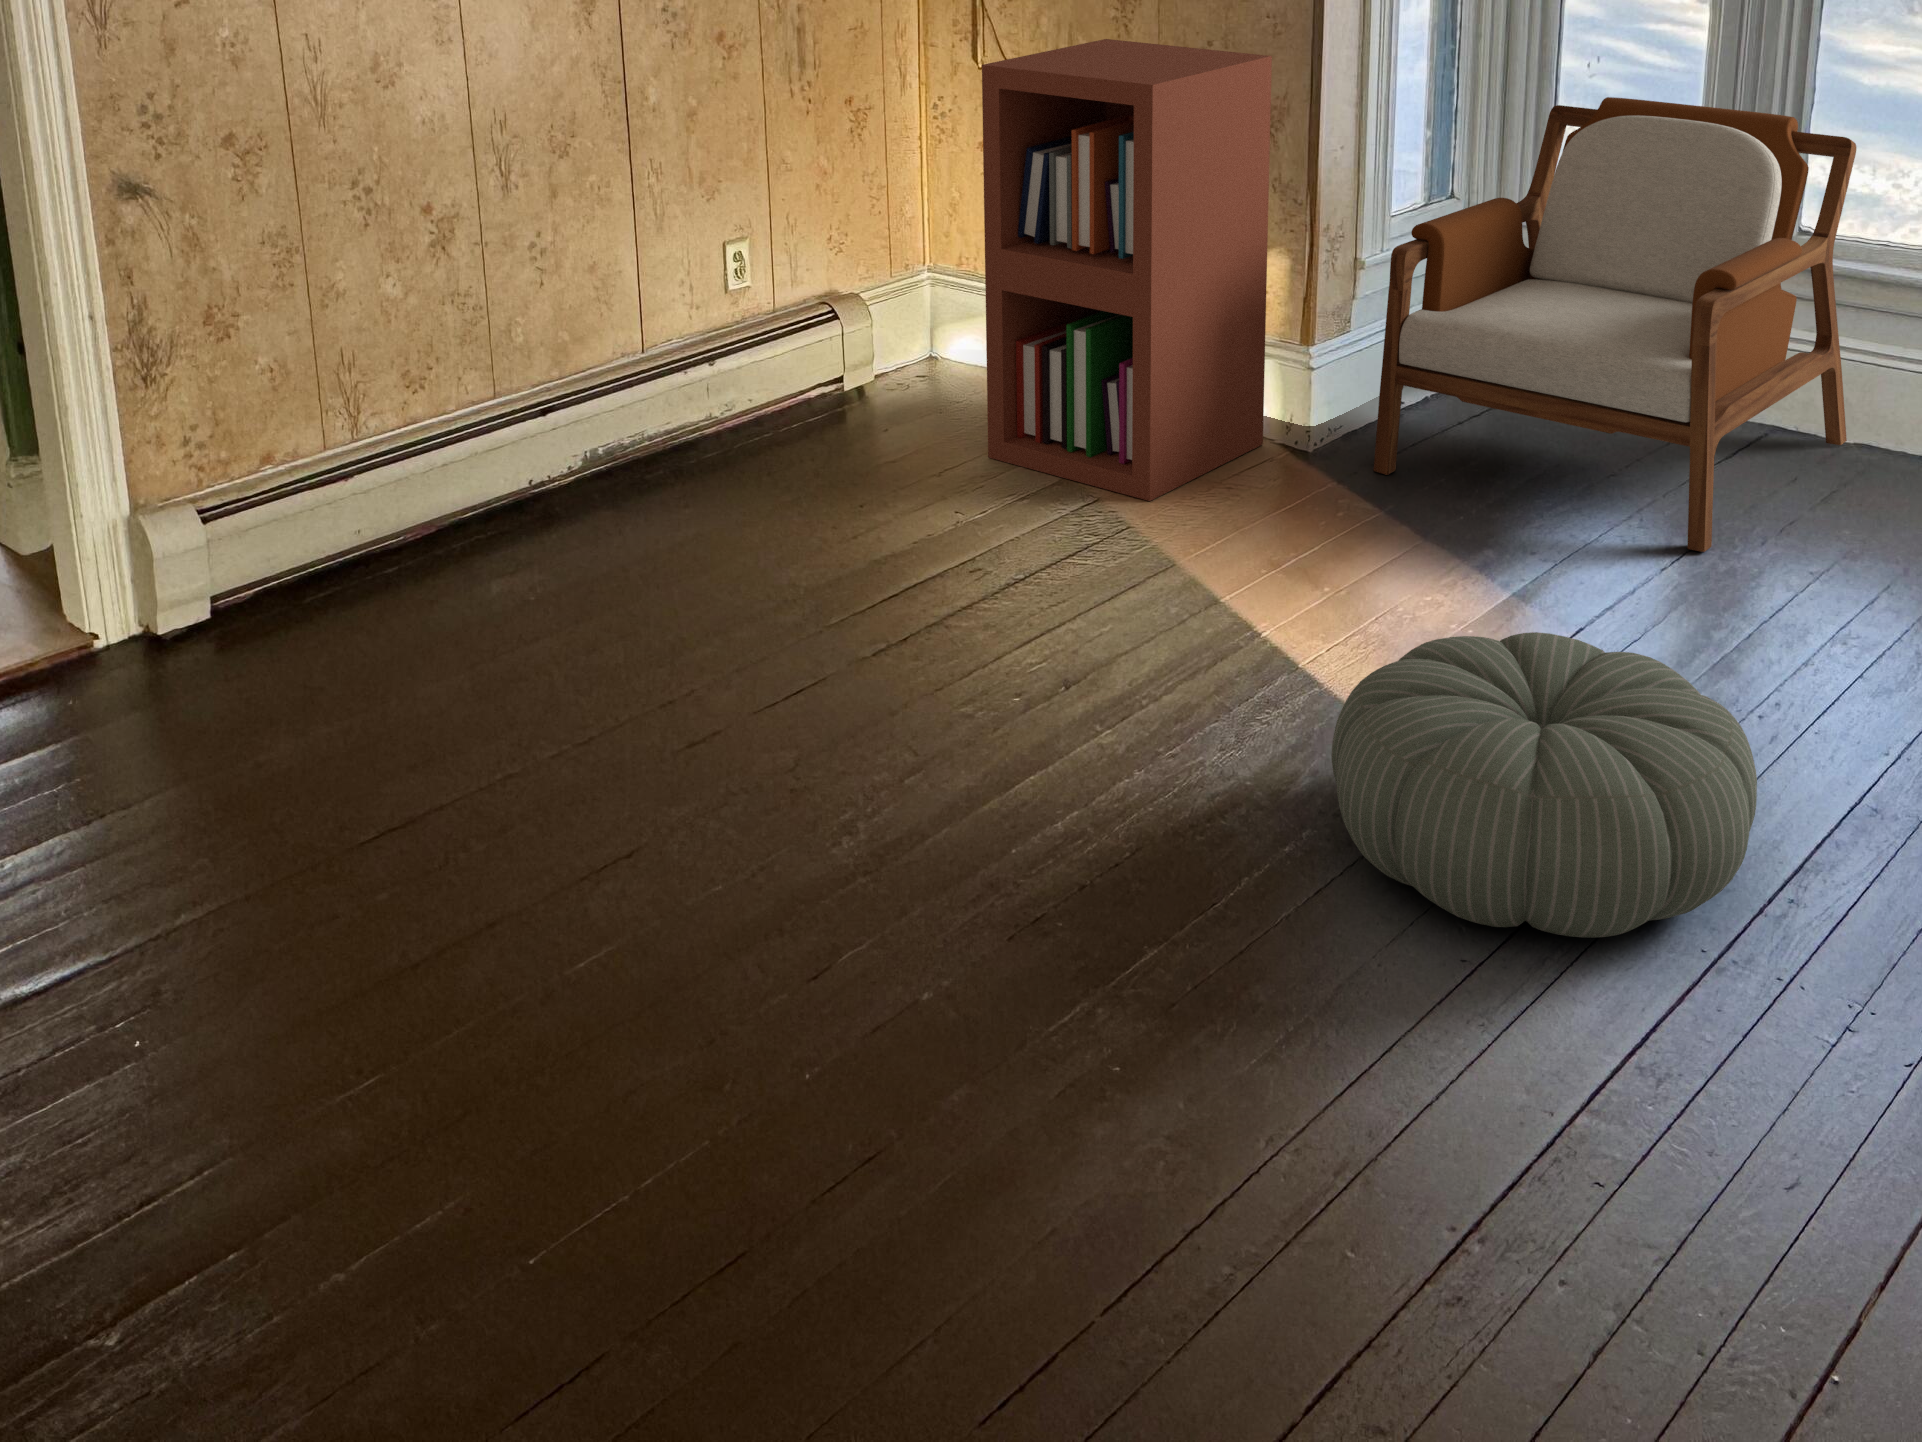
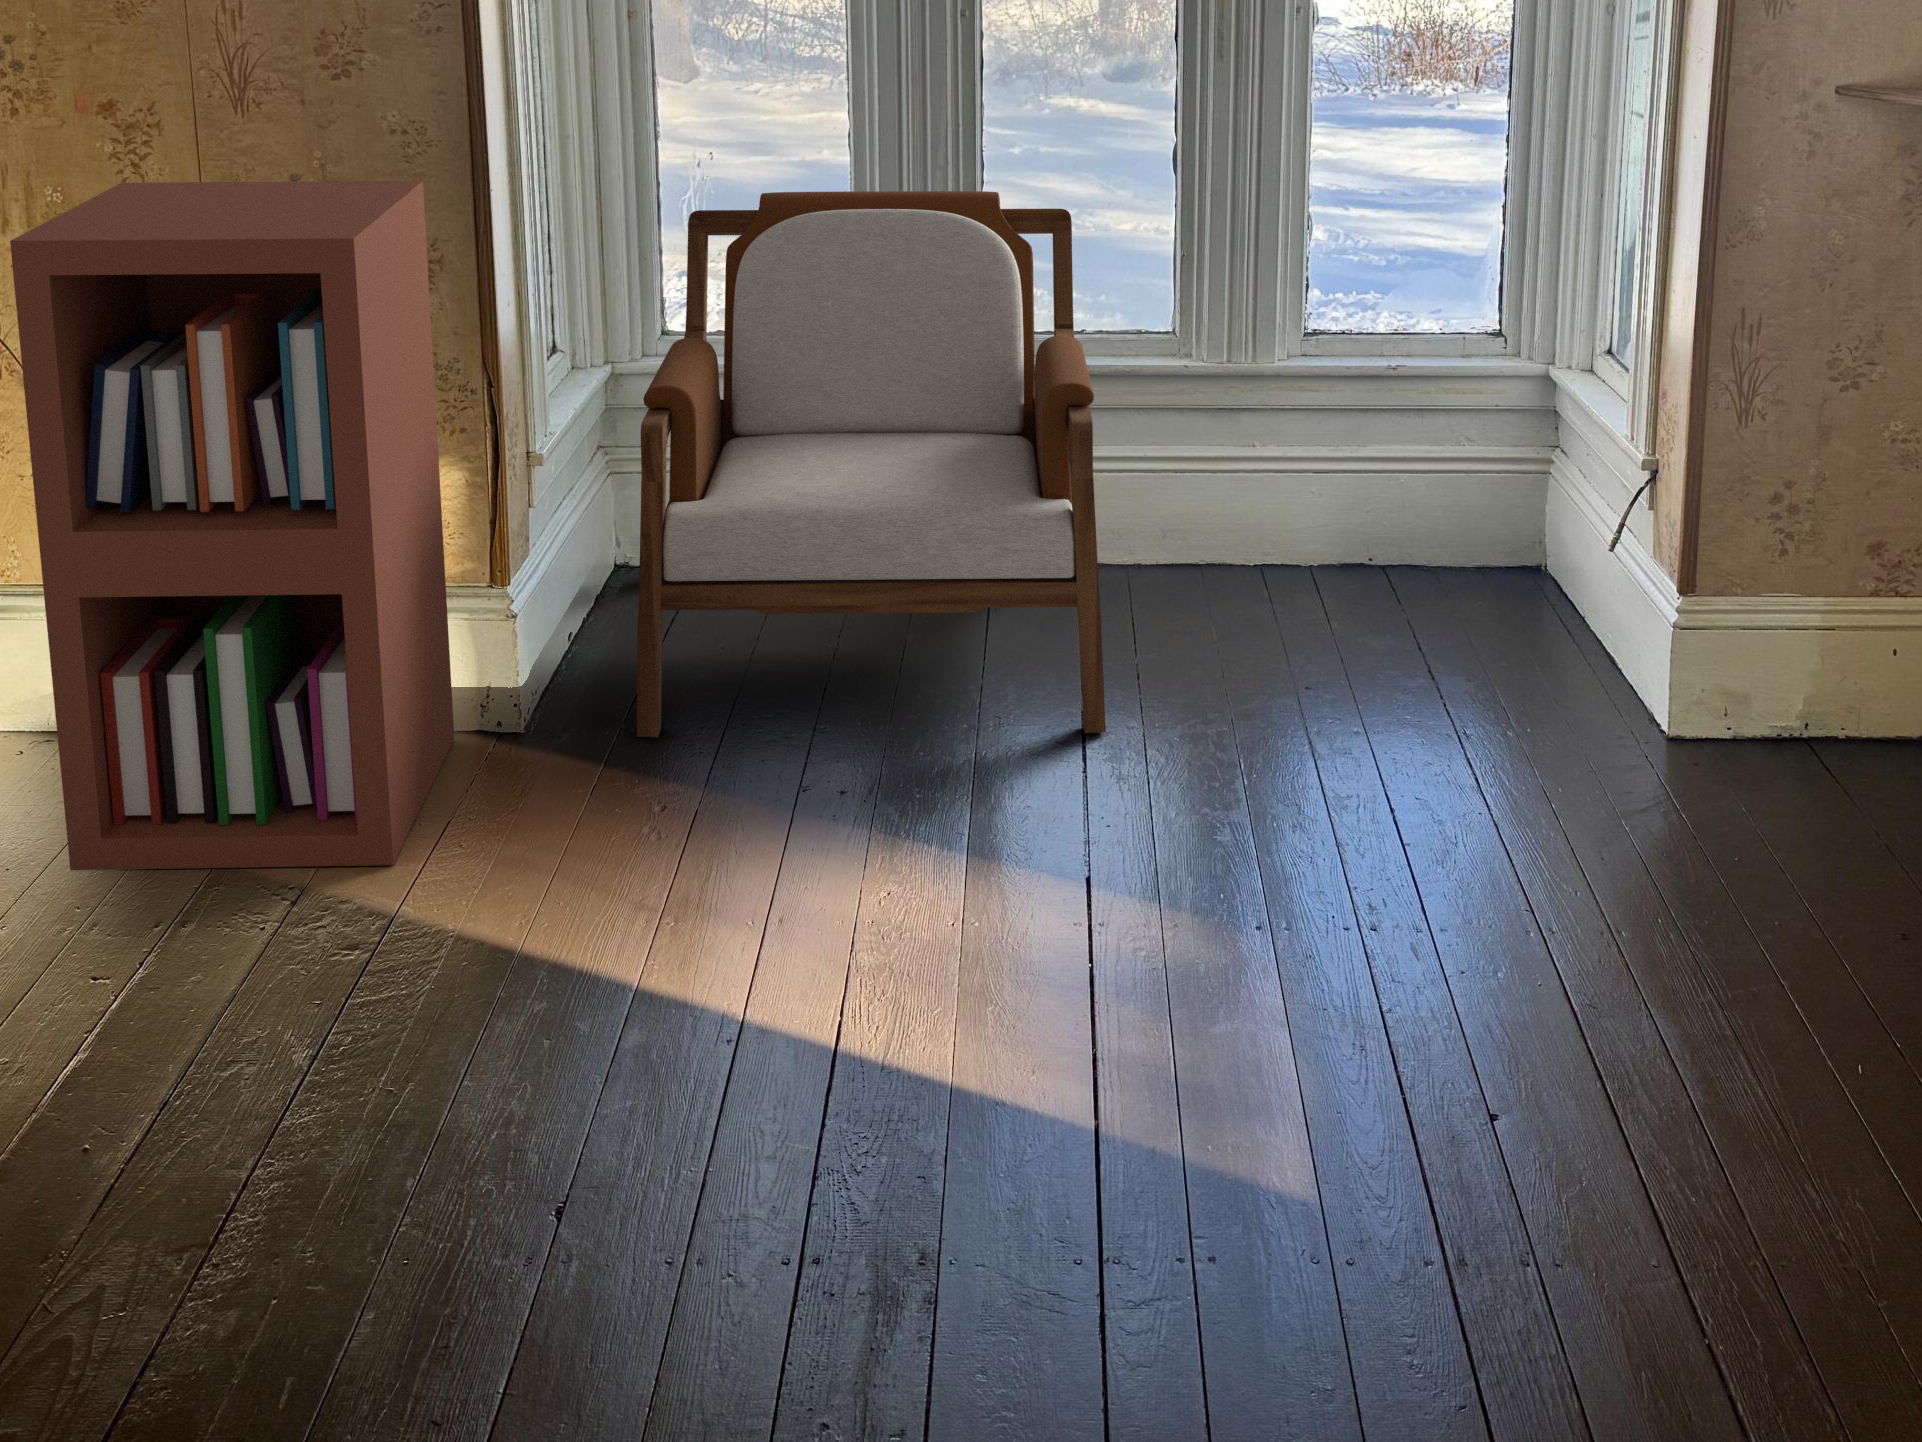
pouf: present [1331,632,1757,938] -> none [1125,876,1679,1303]

